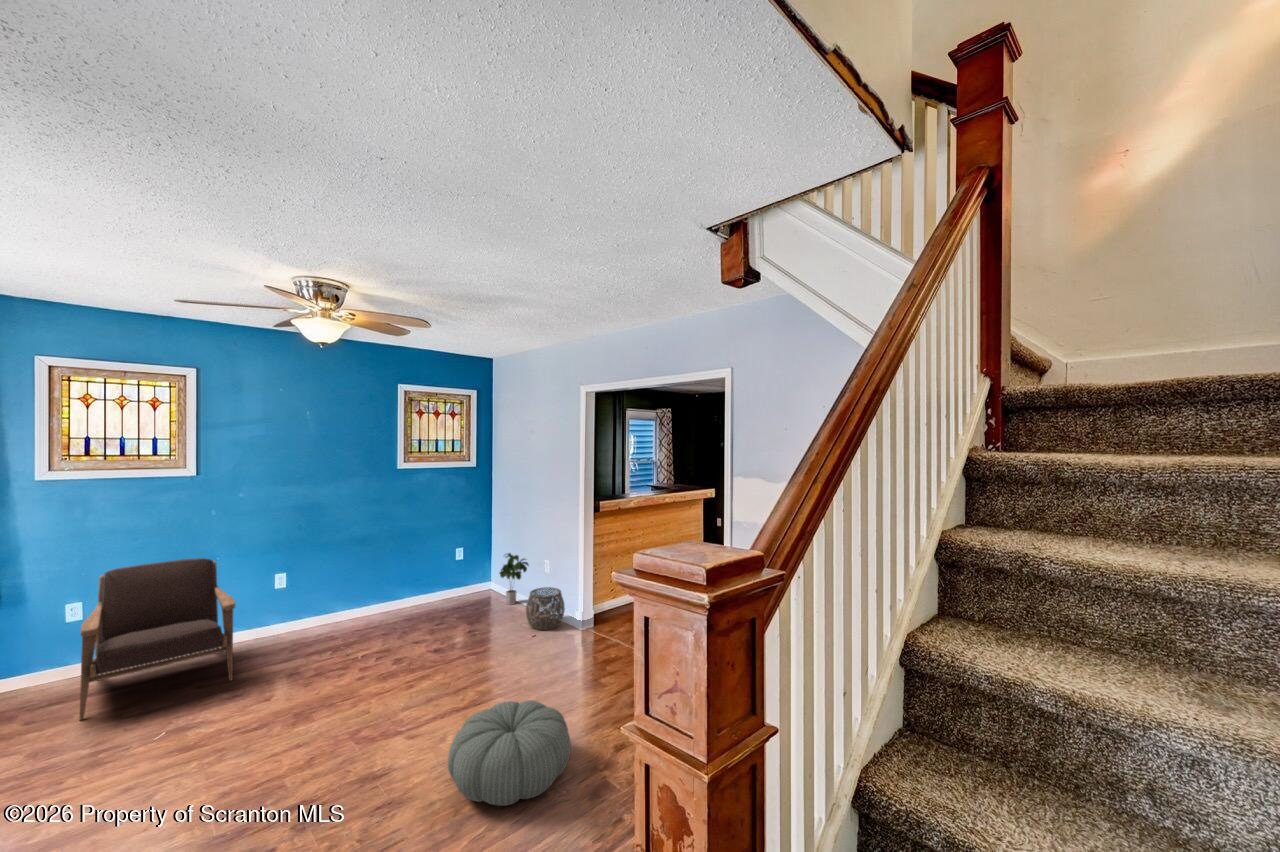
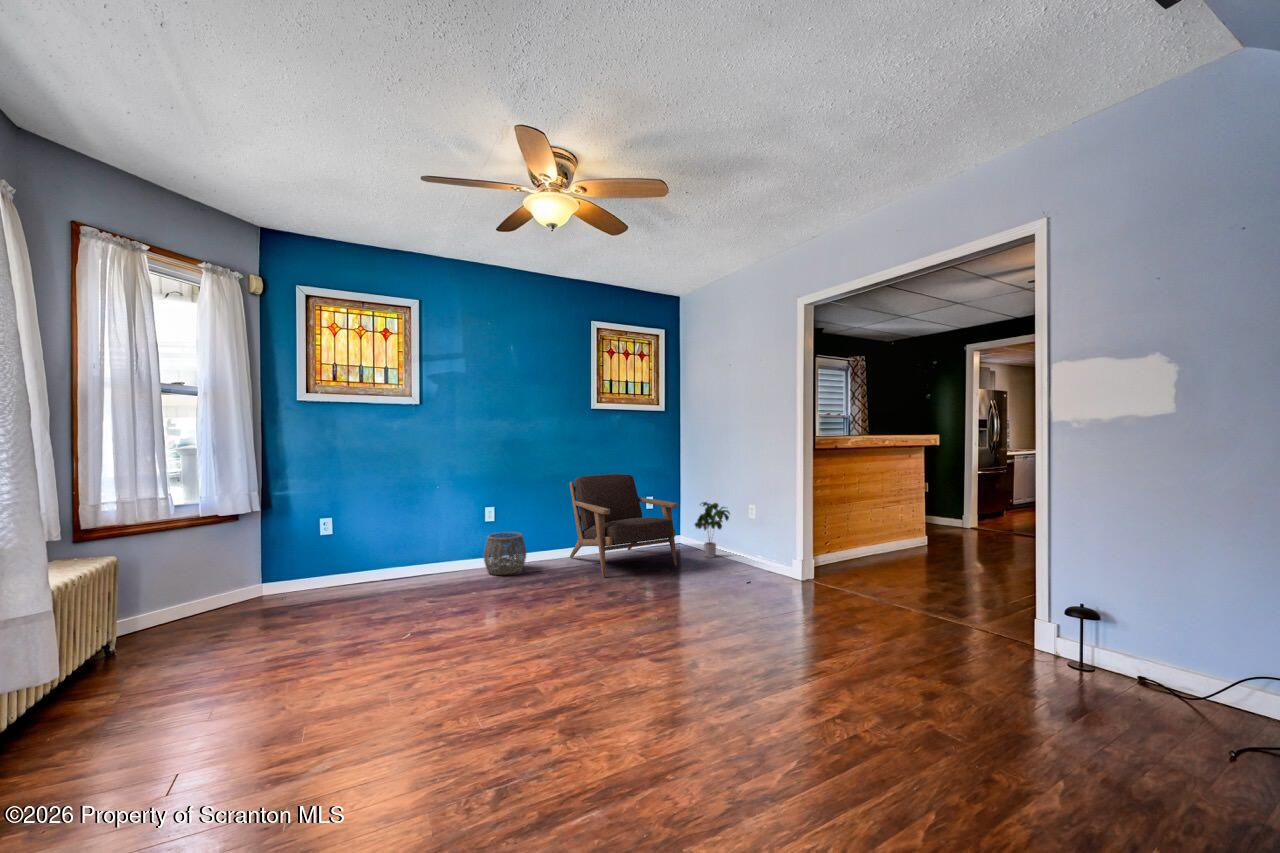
armchair: present [80,558,235,720] -> present [570,474,677,578]
woven basket: present [526,587,565,630] -> present [484,532,527,575]
pouf: present [448,700,571,806] -> none [721,629,881,745]

